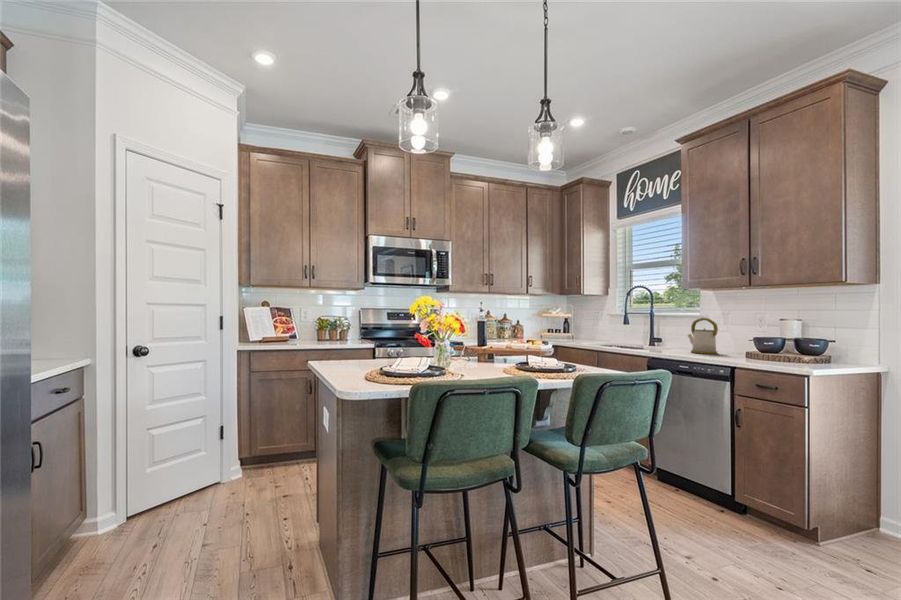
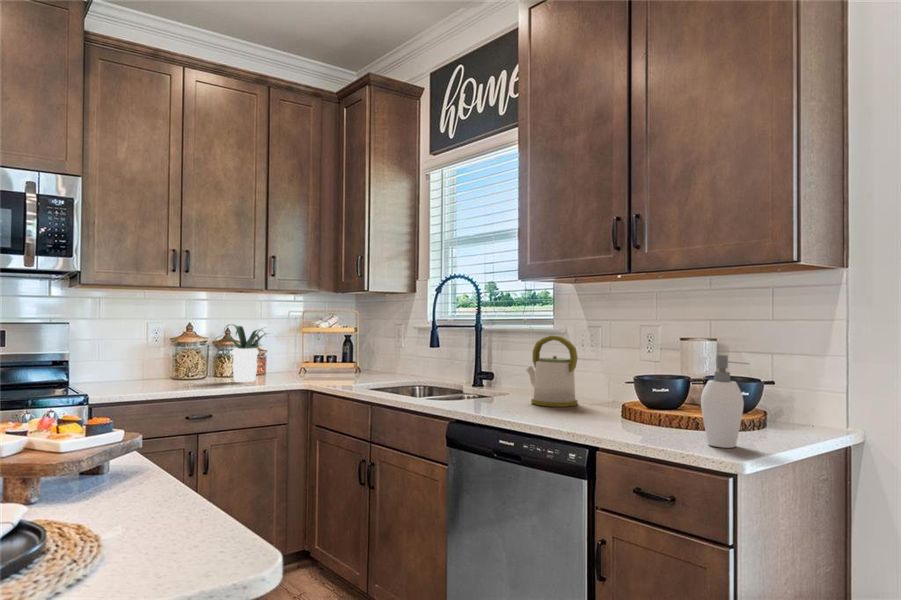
potted plant: none [505,312,537,342] -> present [216,324,266,382]
soap dispenser: none [792,325,817,367] -> present [701,355,748,448]

